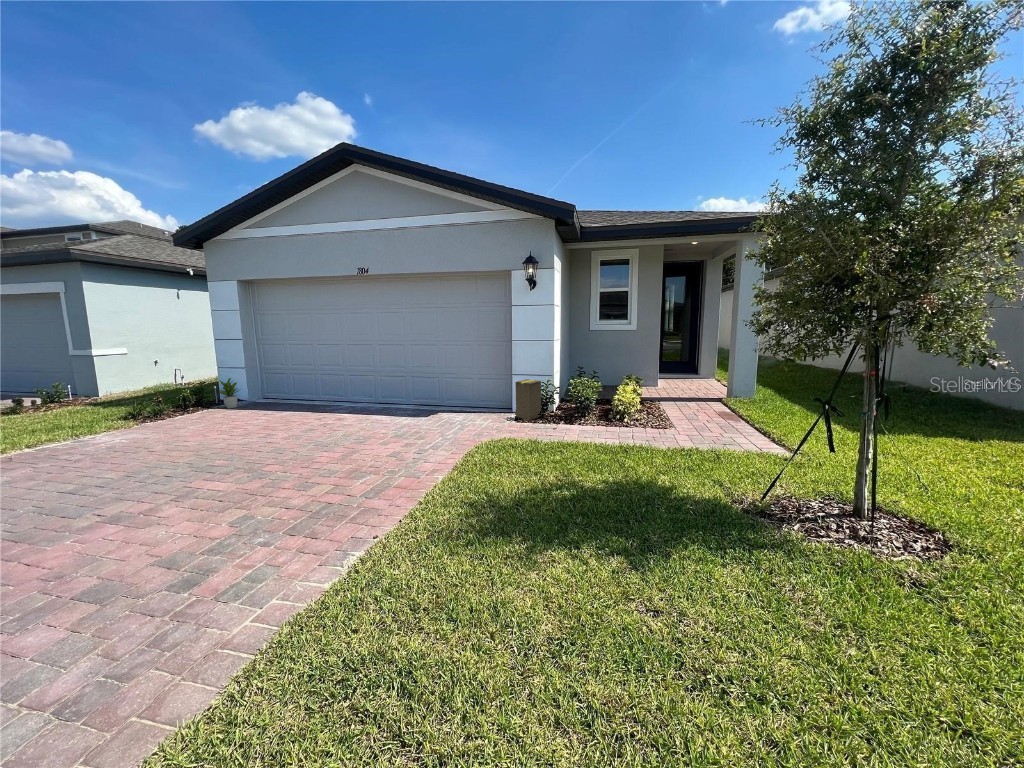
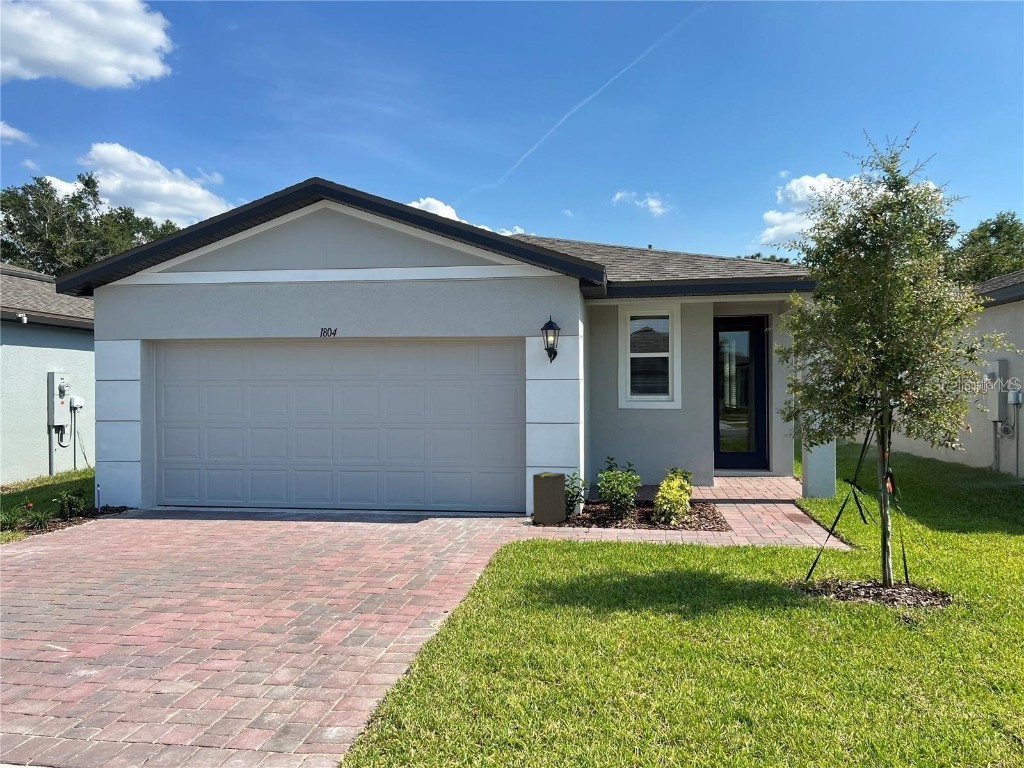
potted plant: present [219,378,239,408] -> none [100,474,133,518]

